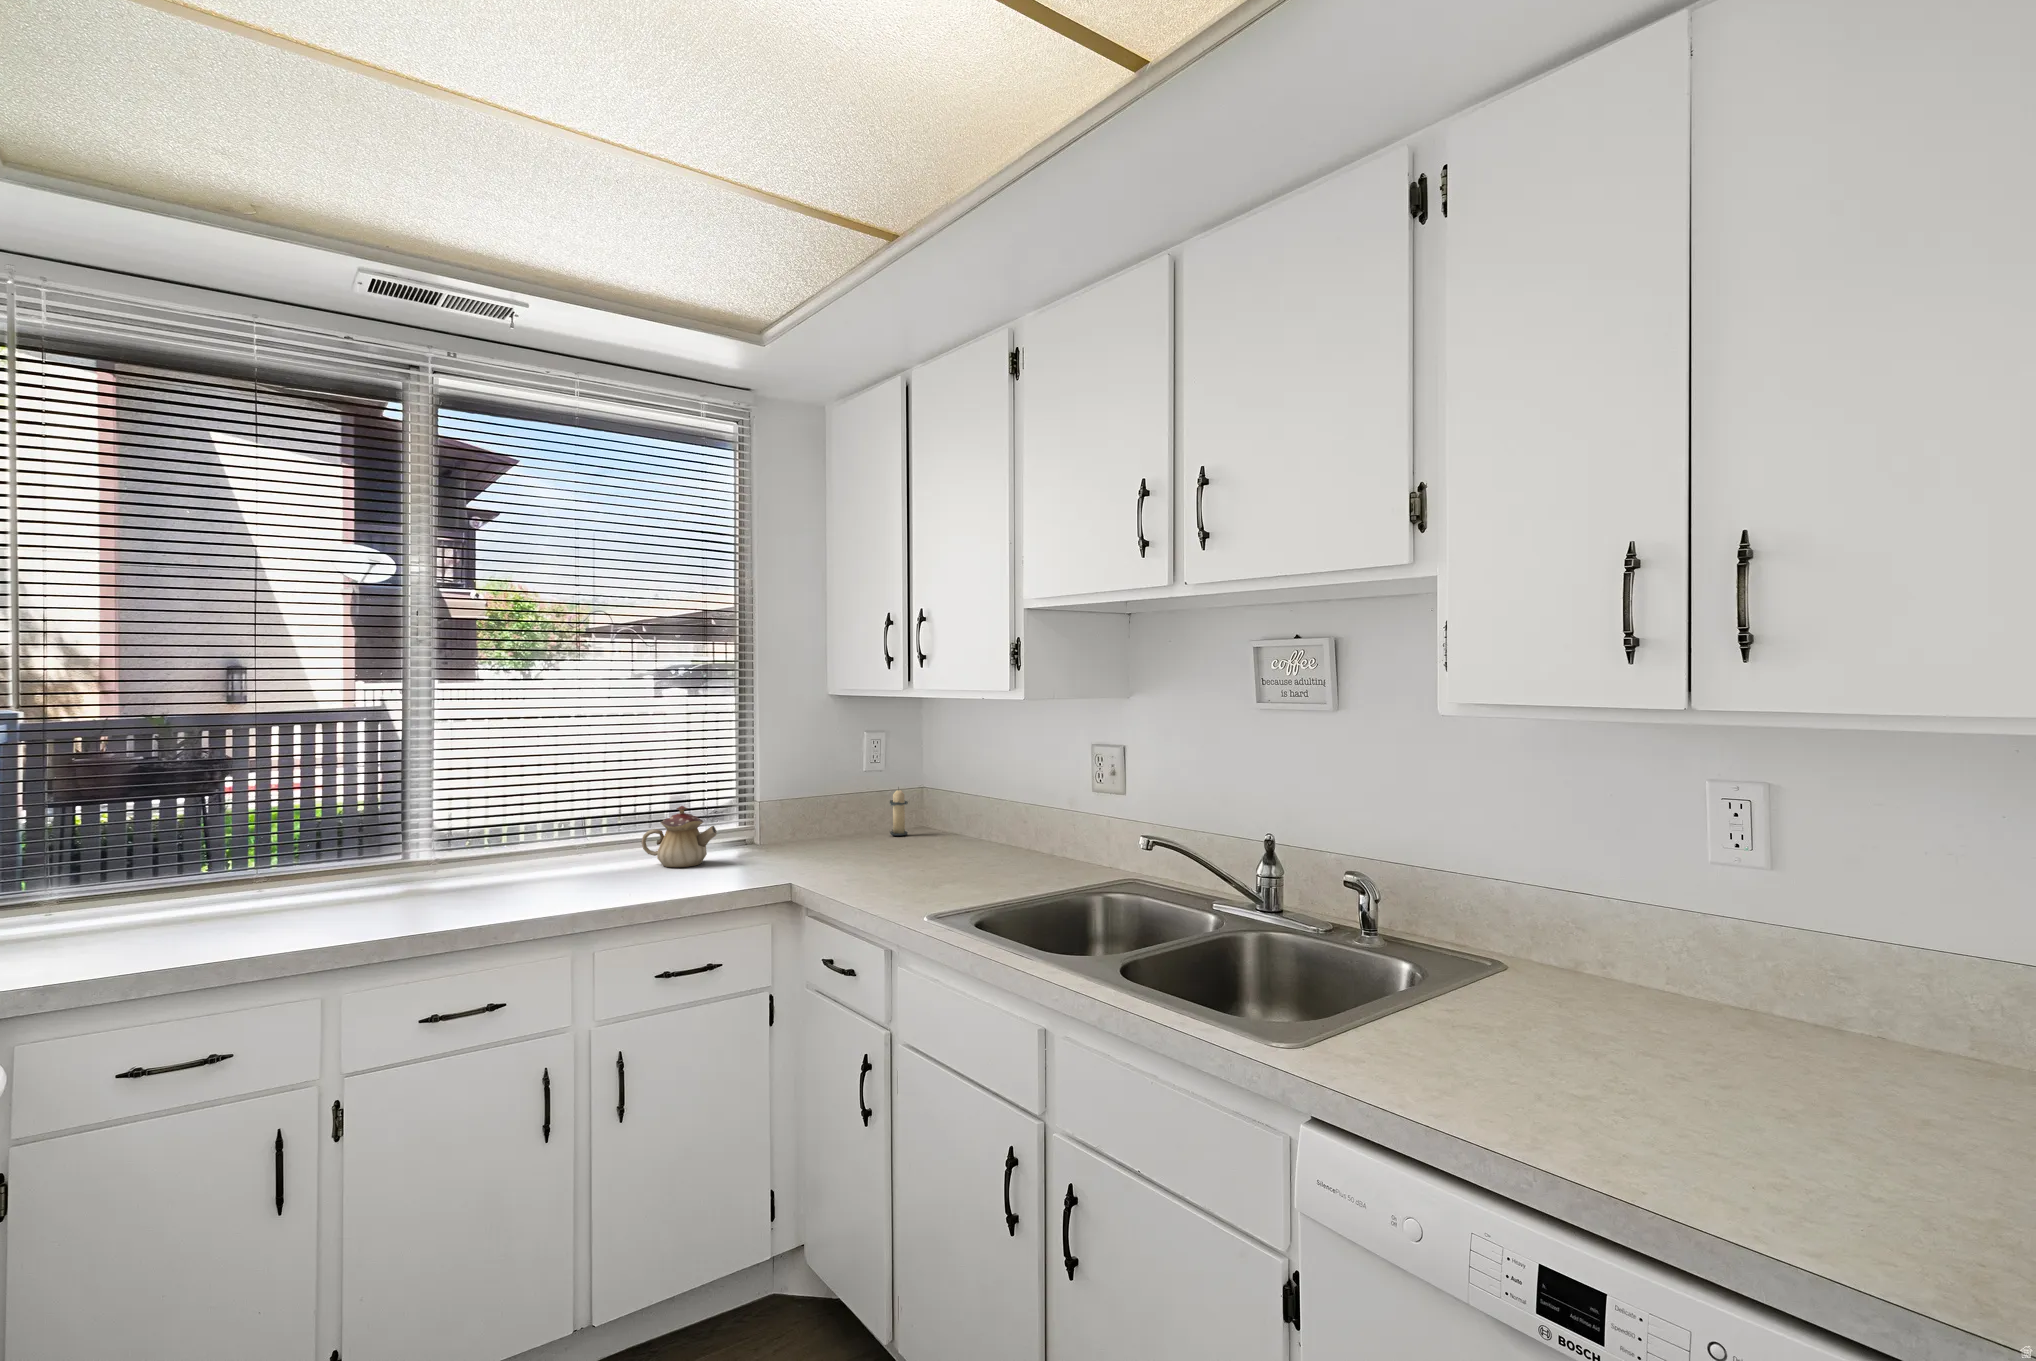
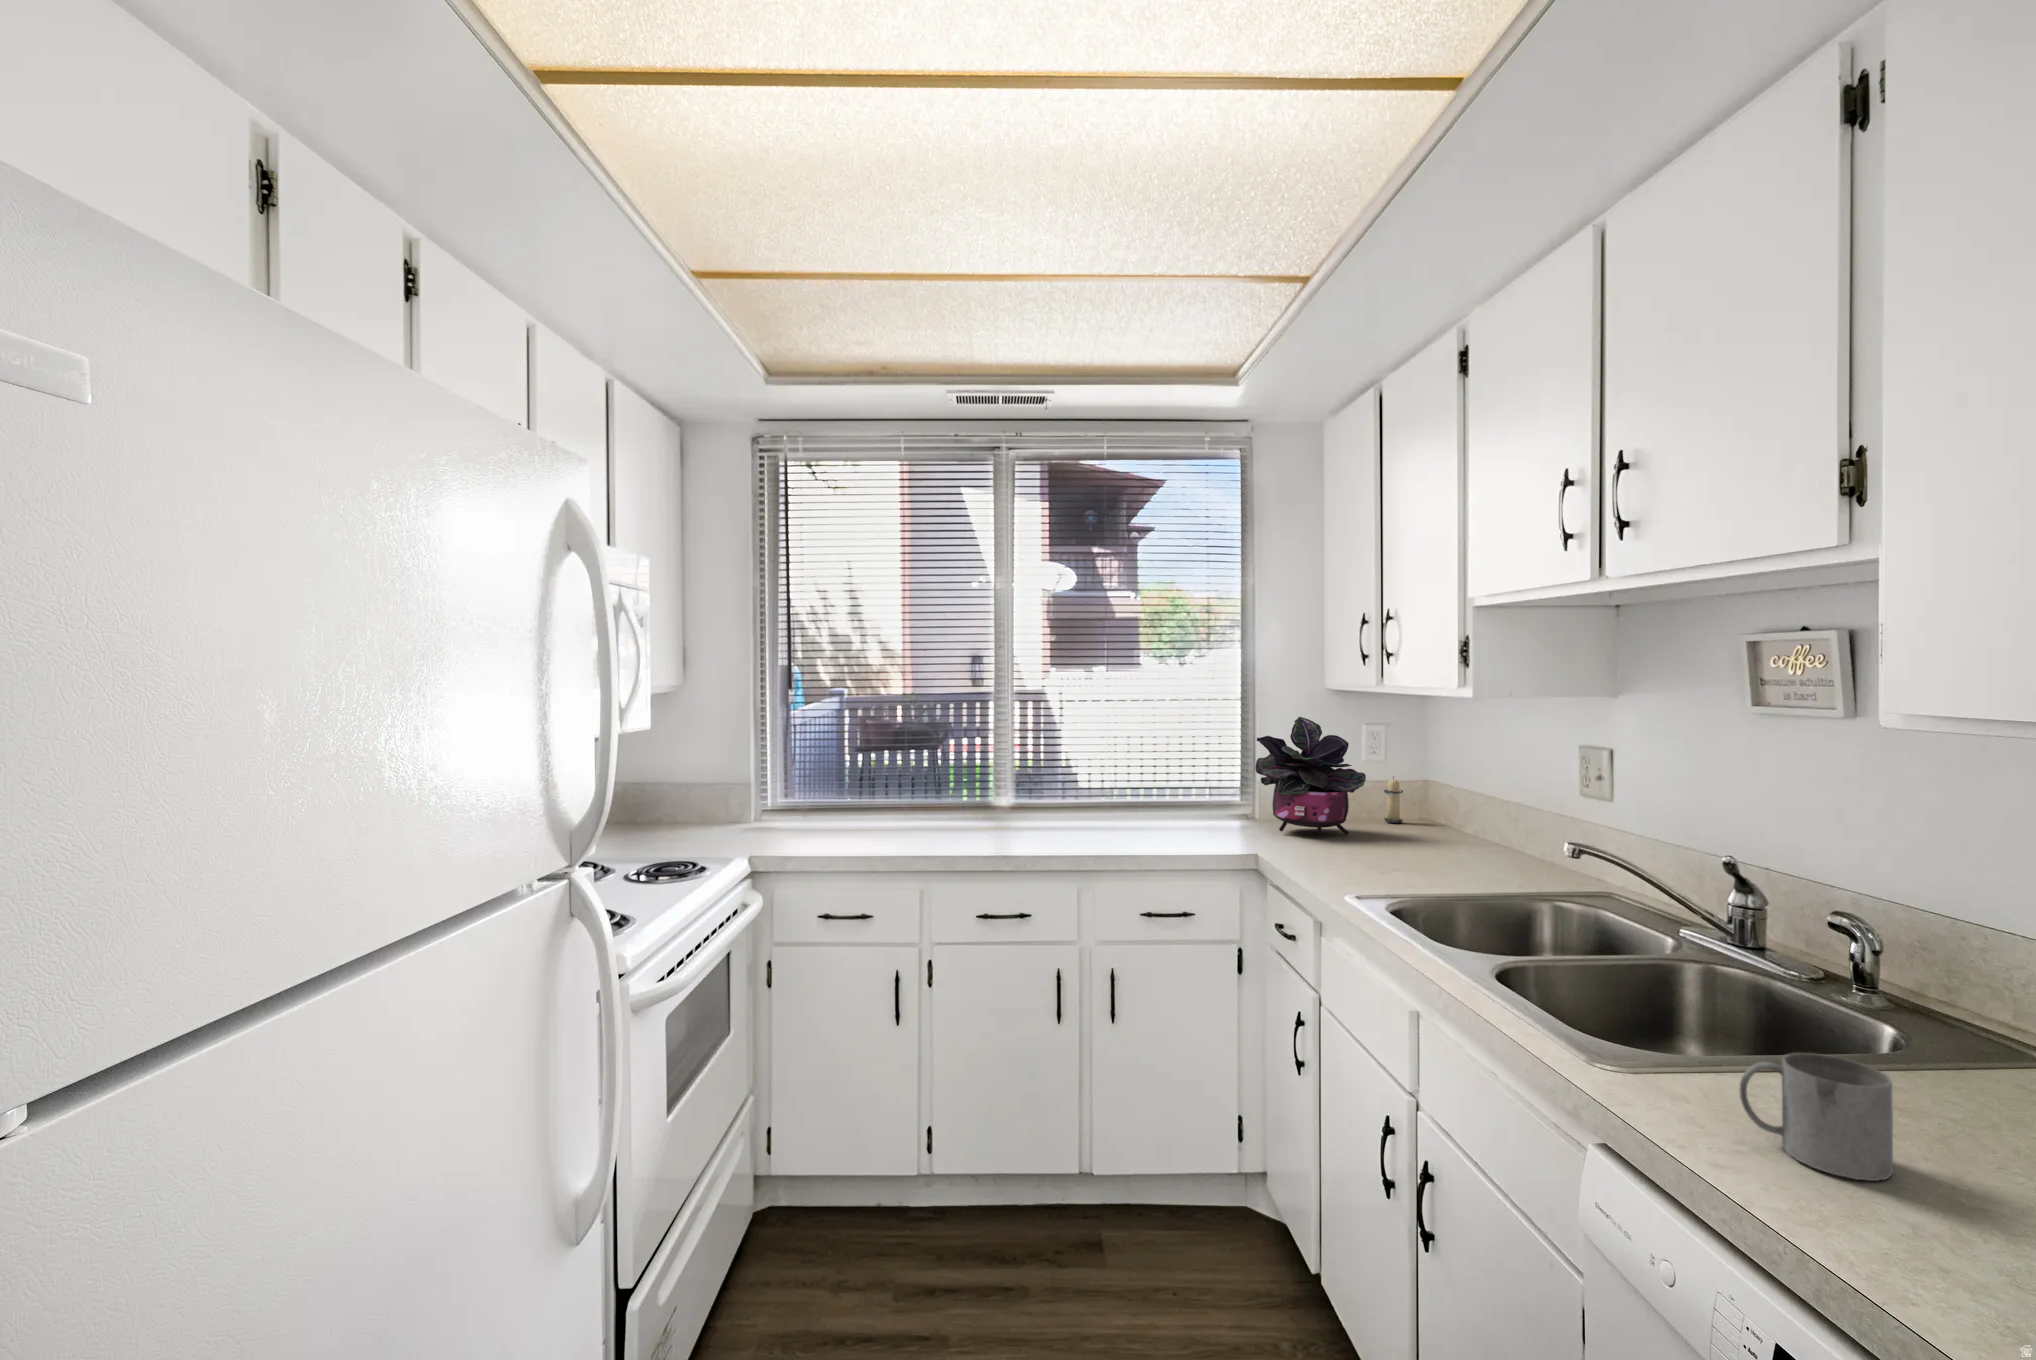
potted plant: none [769,727,887,856] -> present [1255,717,1366,835]
teapot: present [642,806,717,867] -> none [1153,780,1210,830]
mug: none [1410,994,1518,1095] -> present [1740,1053,1893,1181]

